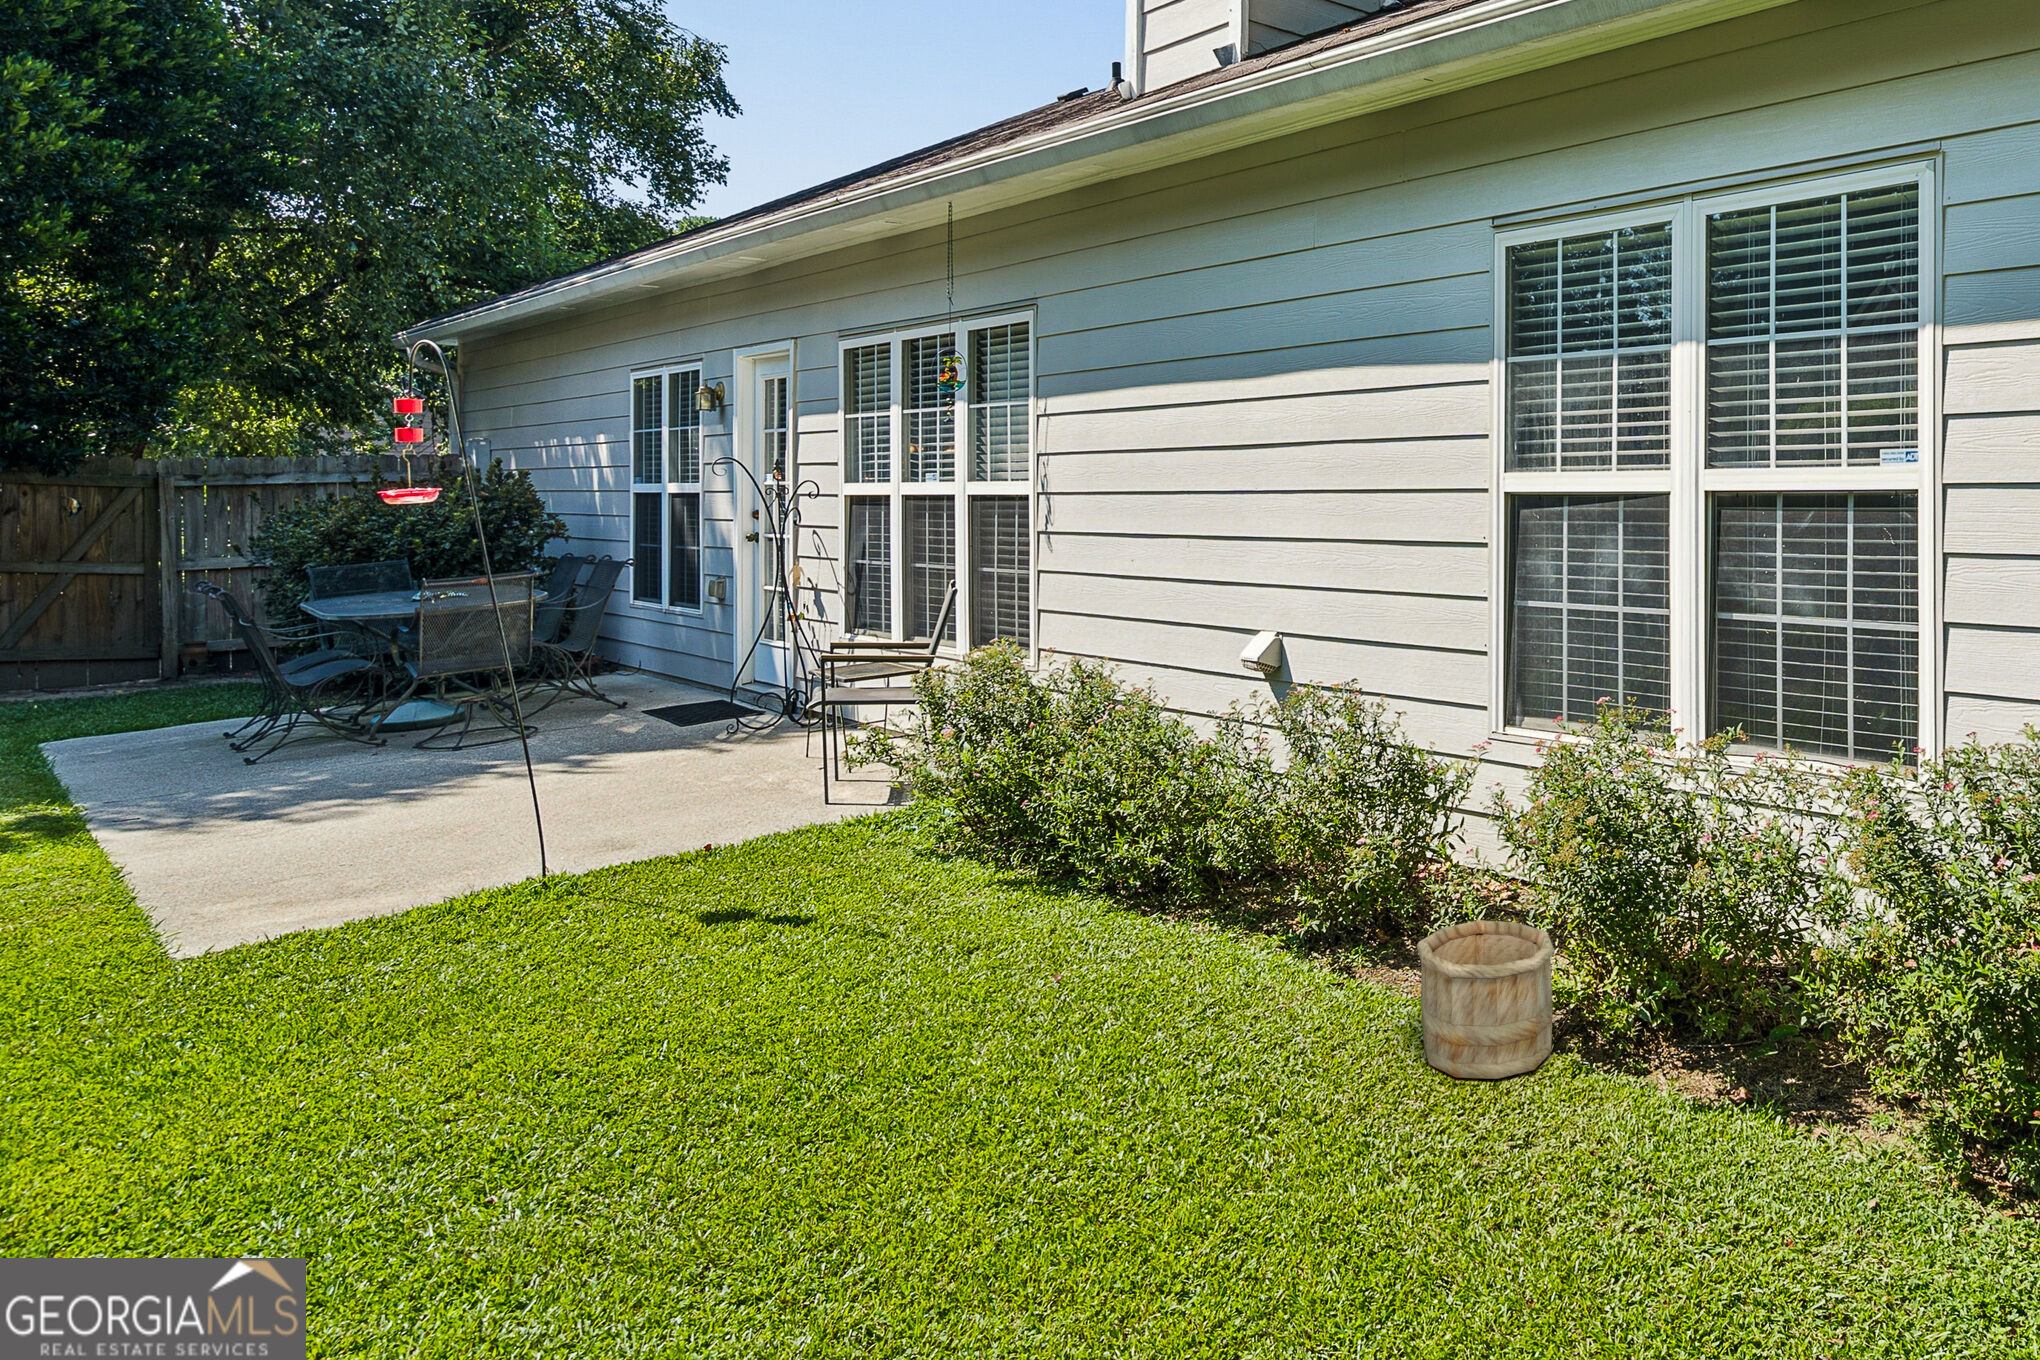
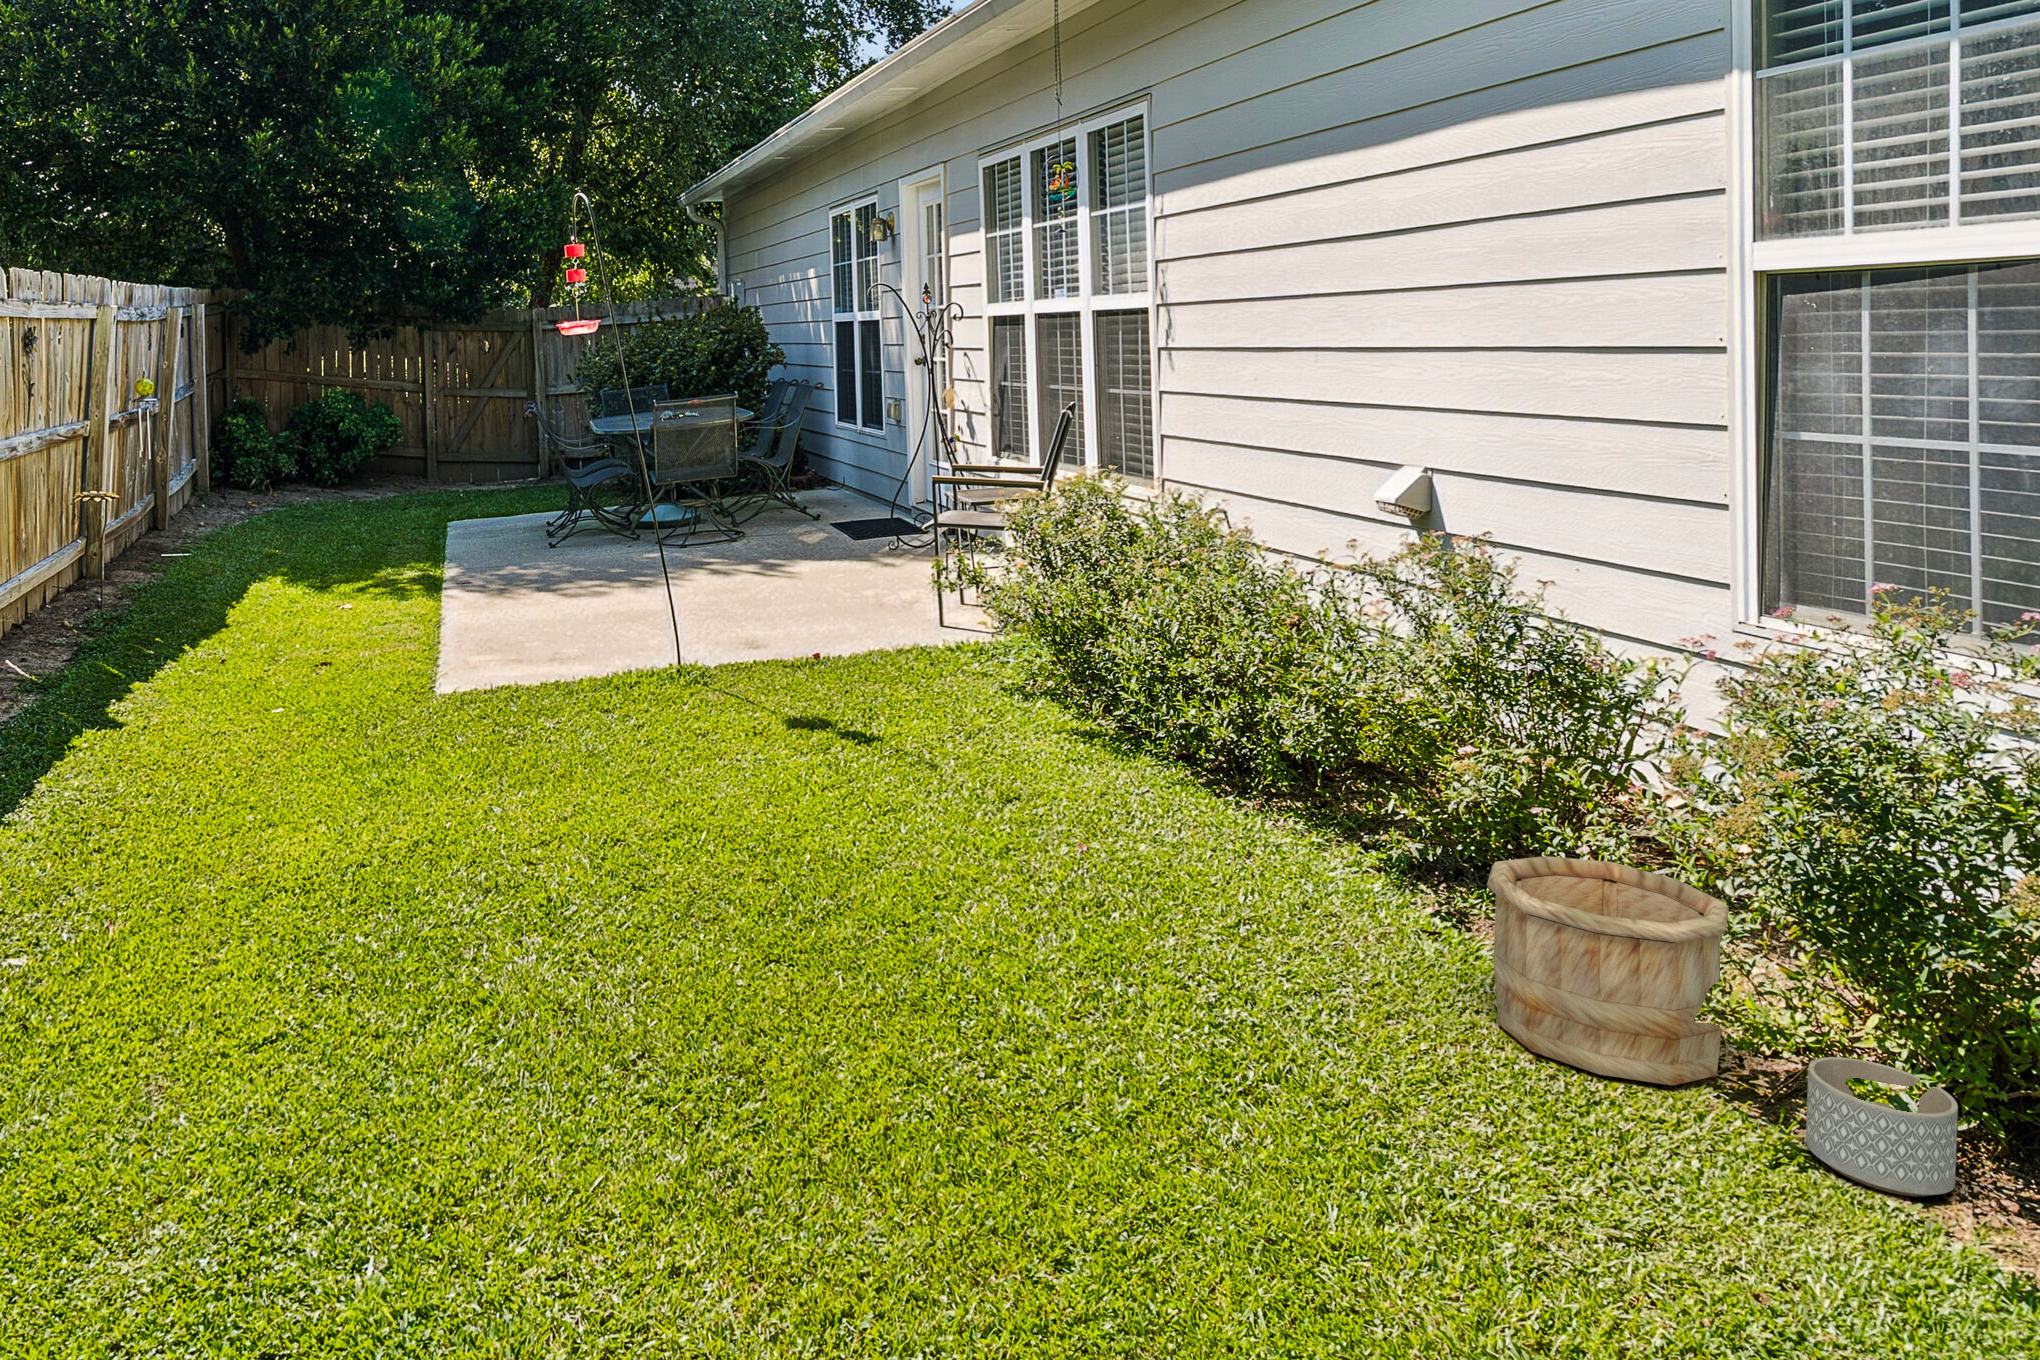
planter: none [1608,1014,1677,1096] -> present [1806,1057,1958,1196]

